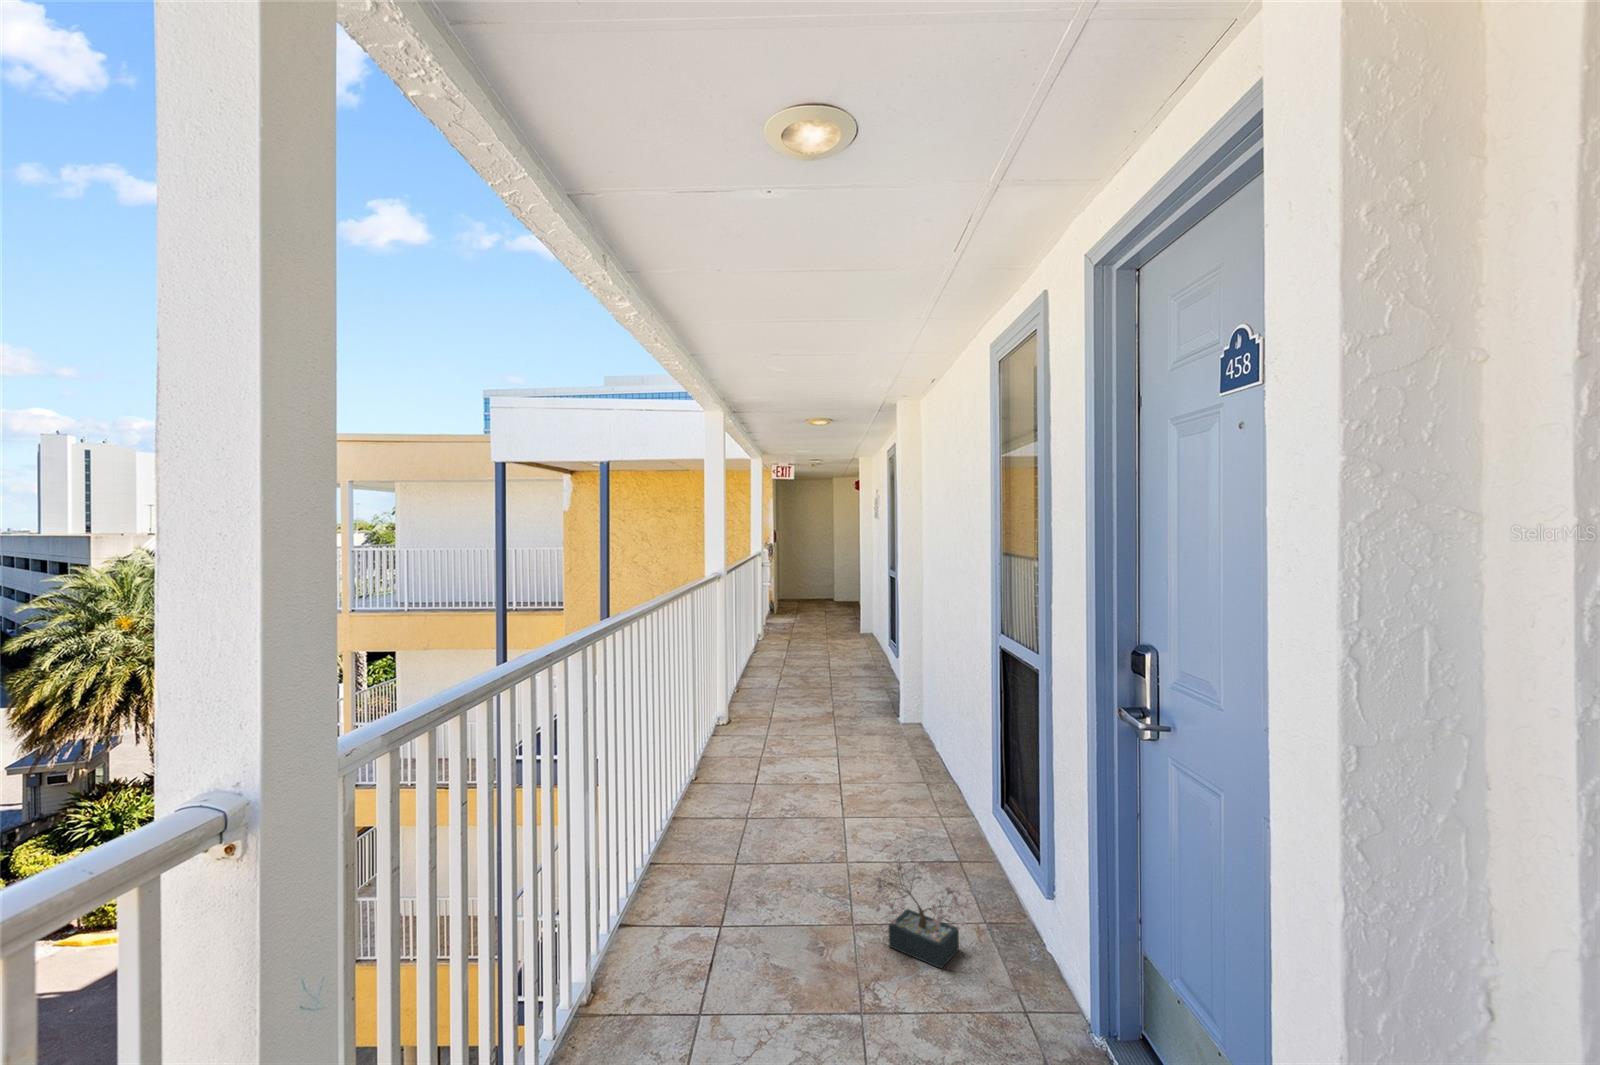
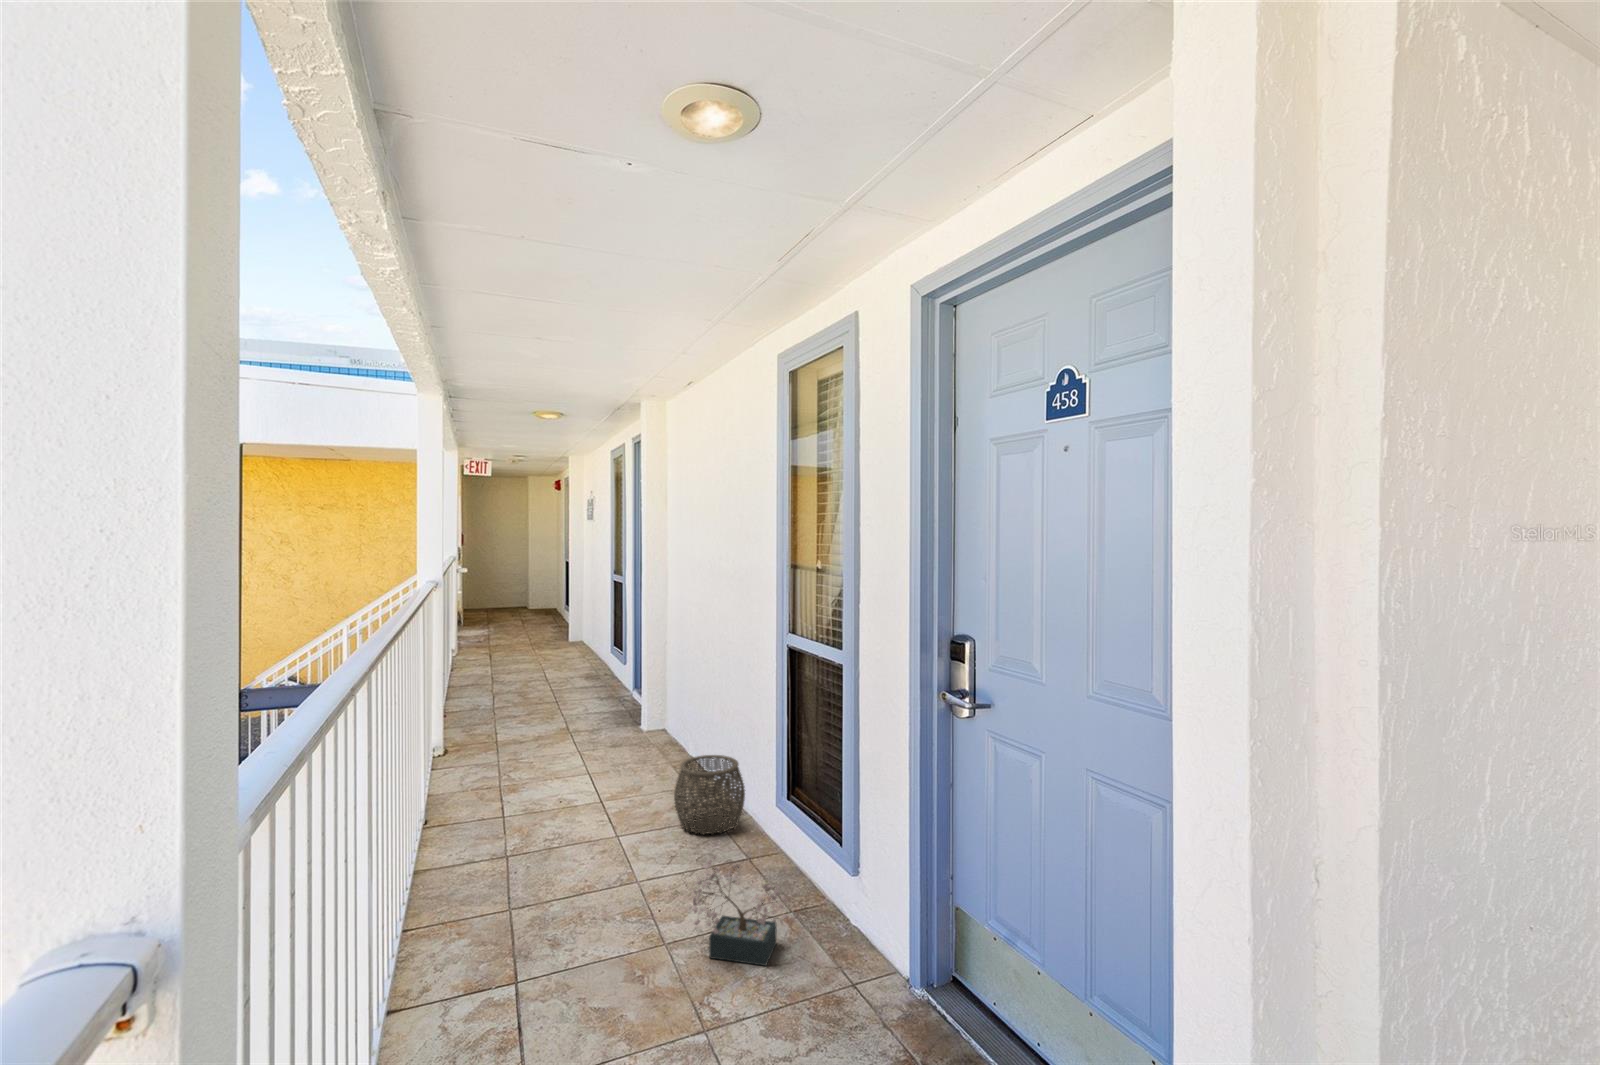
woven basket: none [896,752,967,831] -> present [674,755,745,834]

